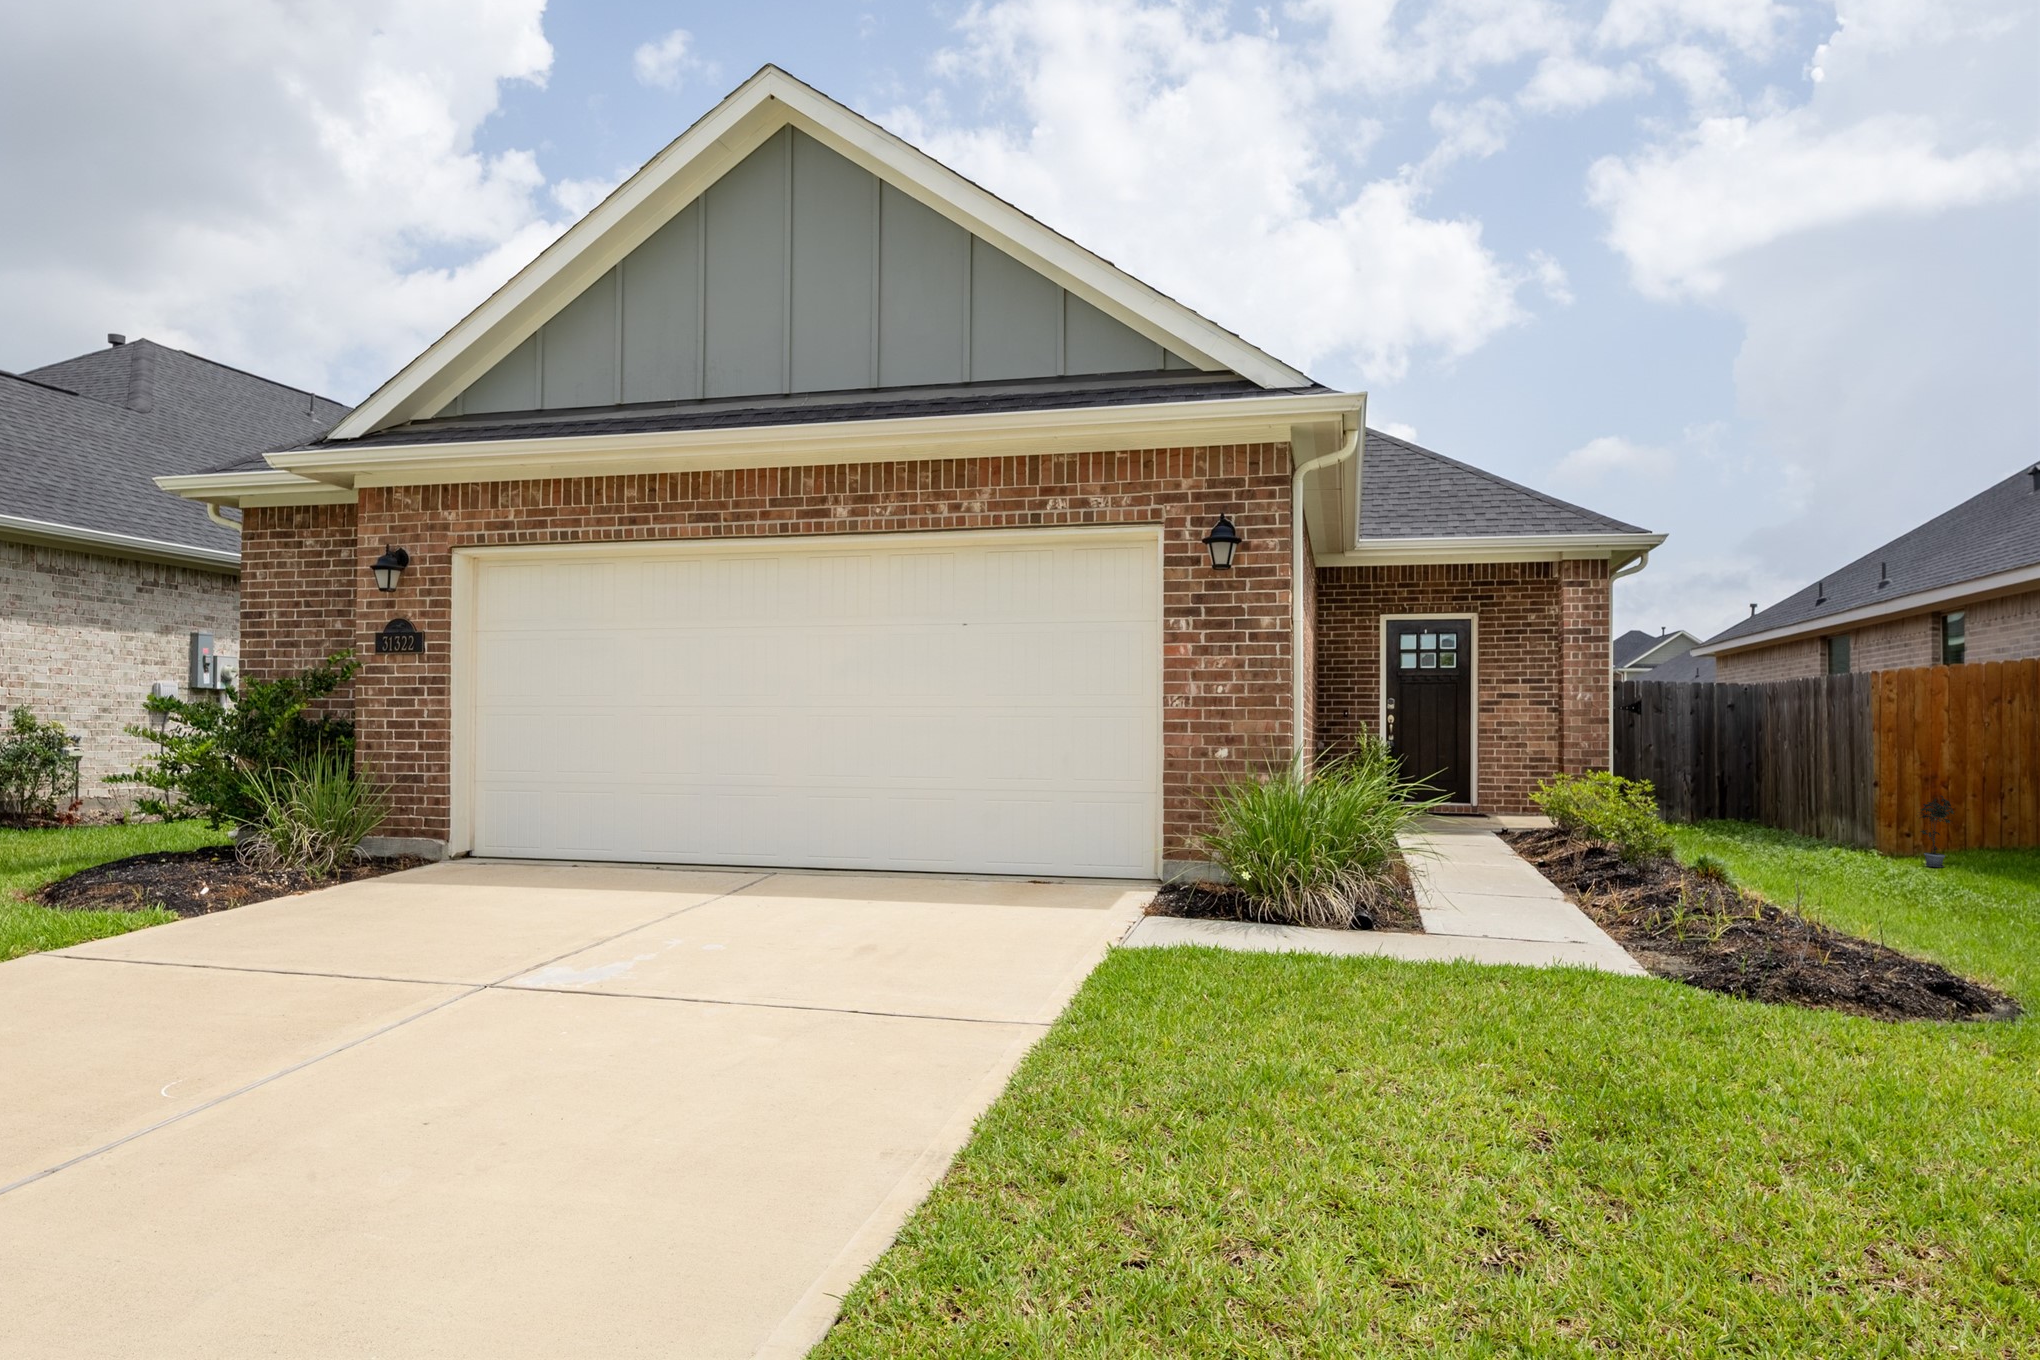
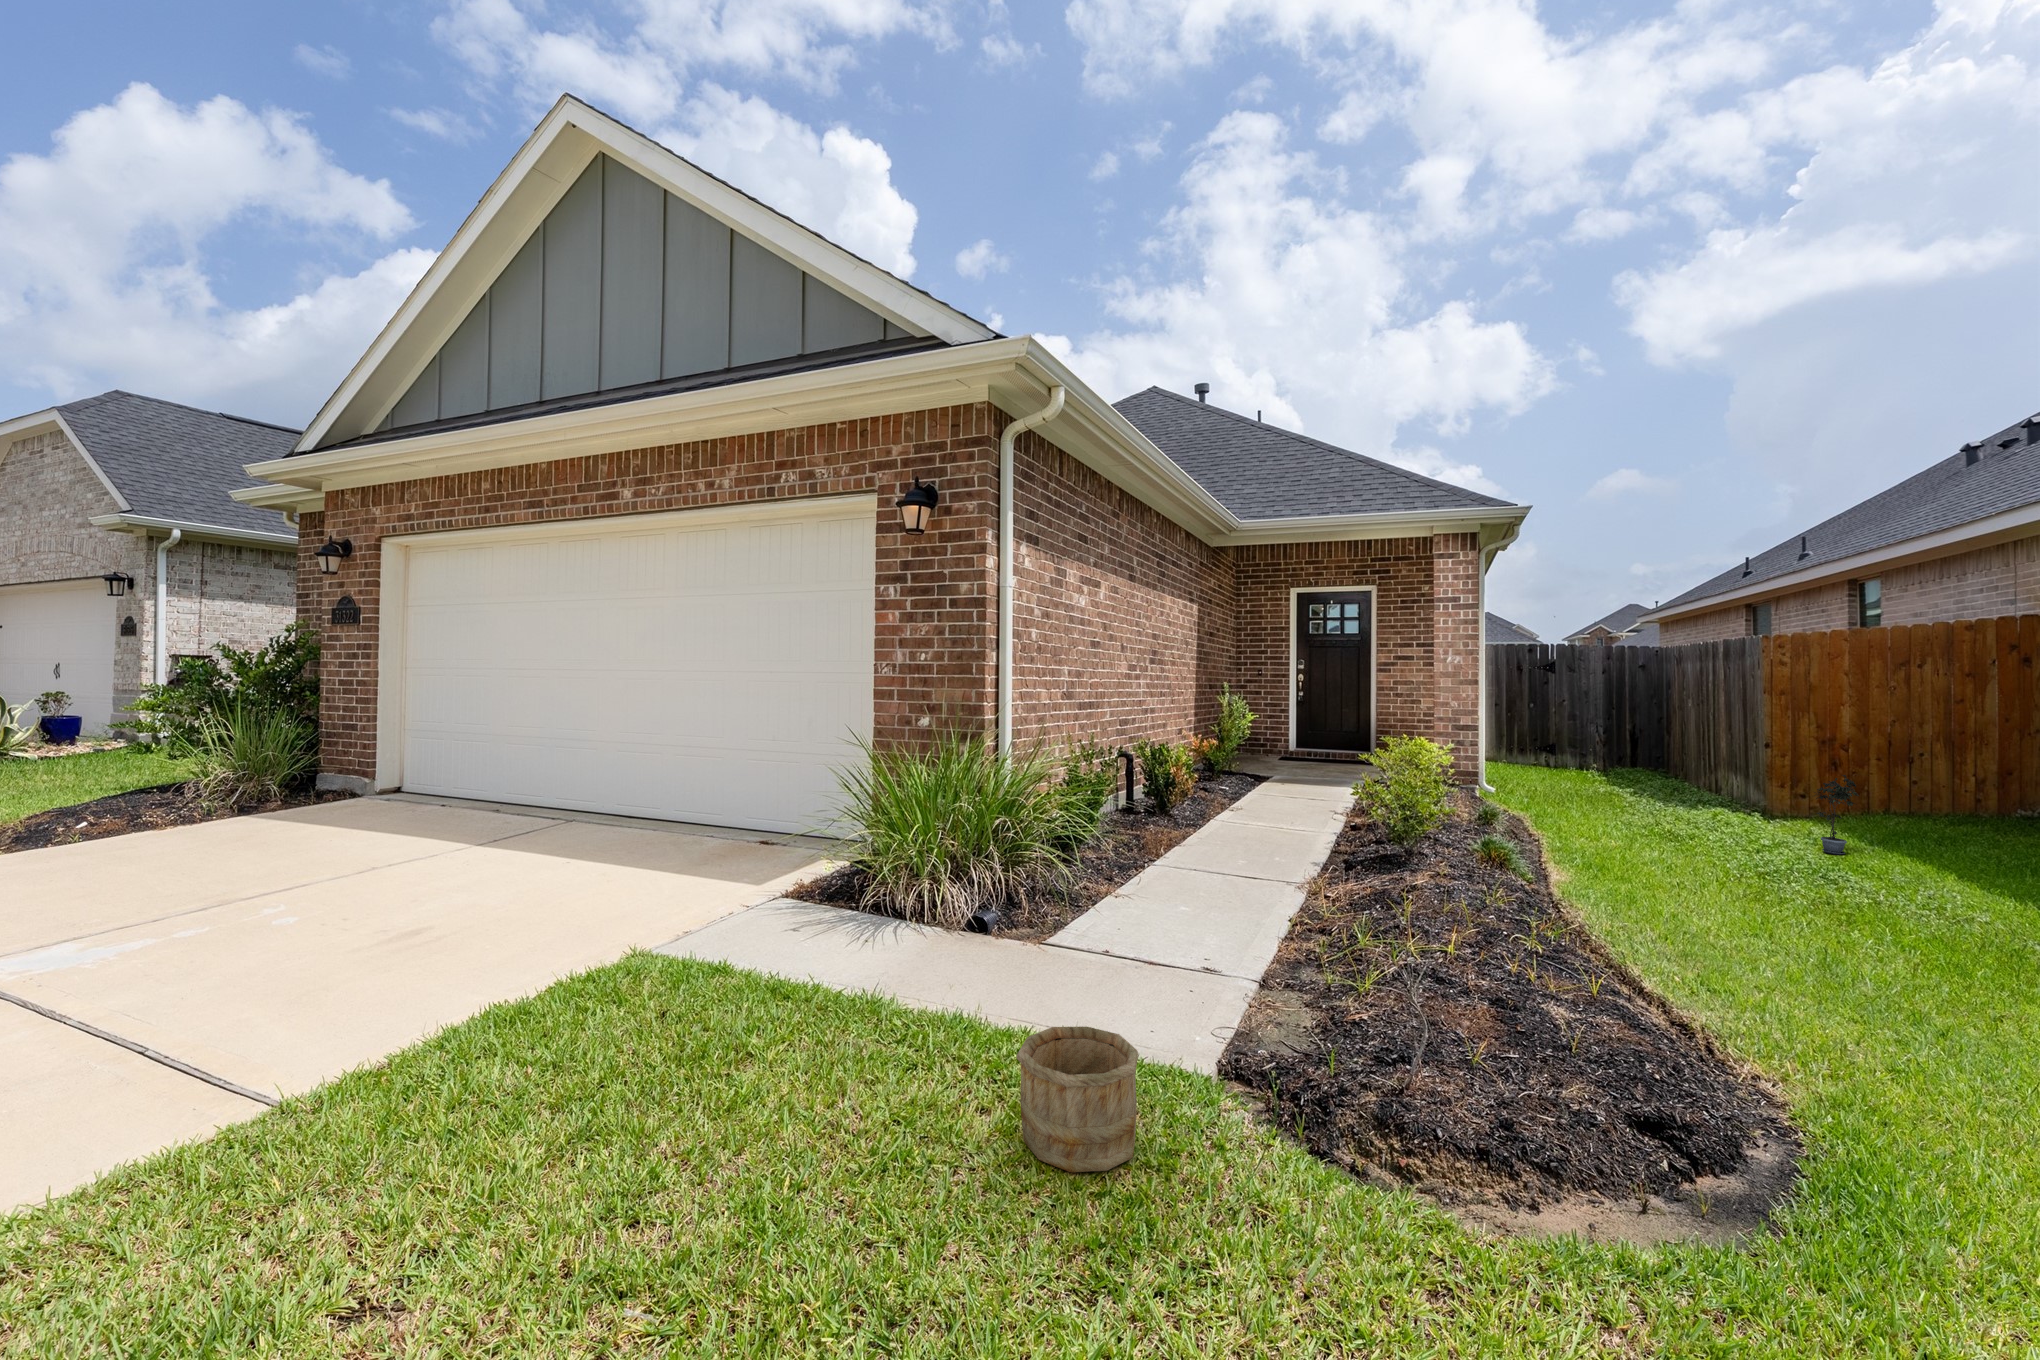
wooden bucket: none [1617,954,1716,1037] -> present [1016,1026,1138,1172]

